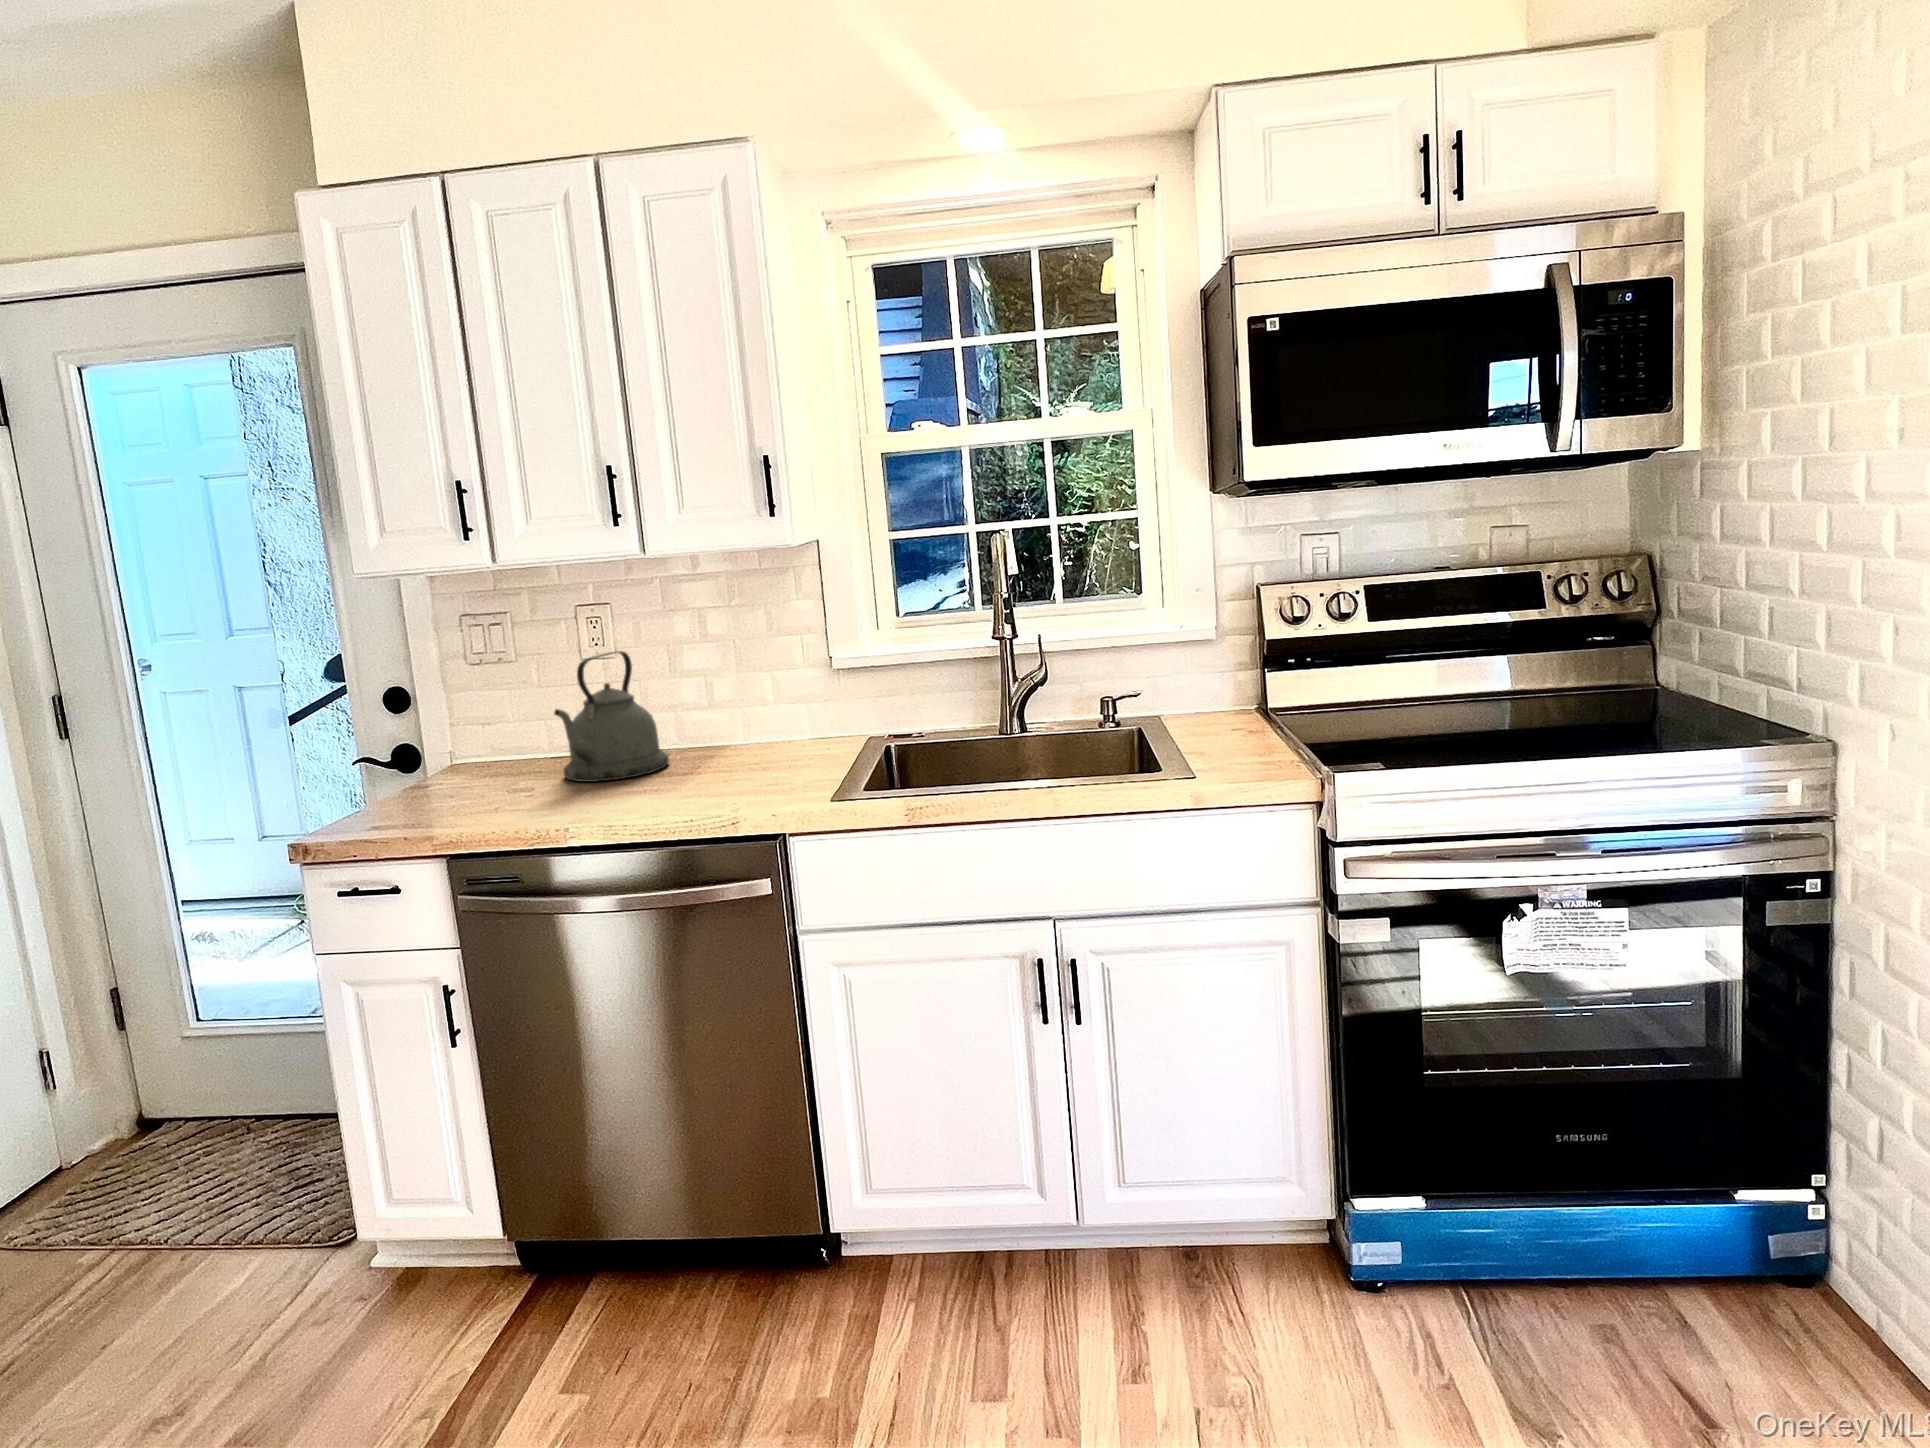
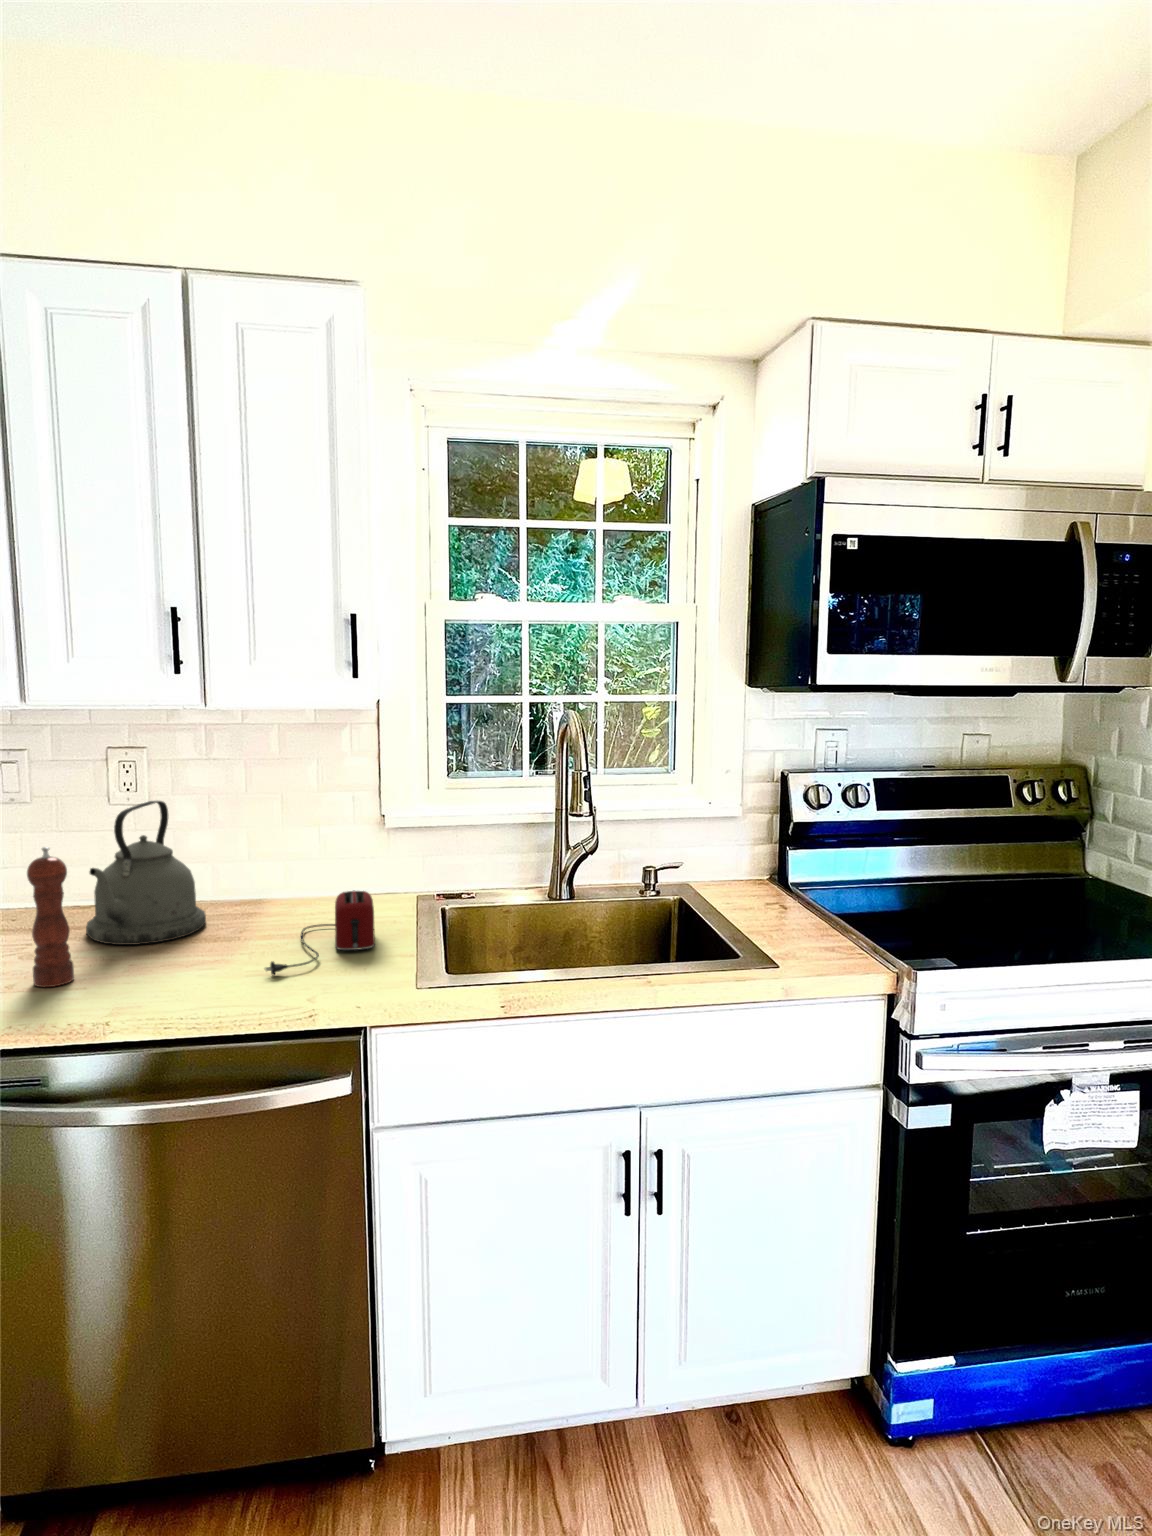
pepper mill: none [497,687,543,810] -> present [27,847,74,987]
toaster: none [697,724,813,797] -> present [265,890,375,975]

